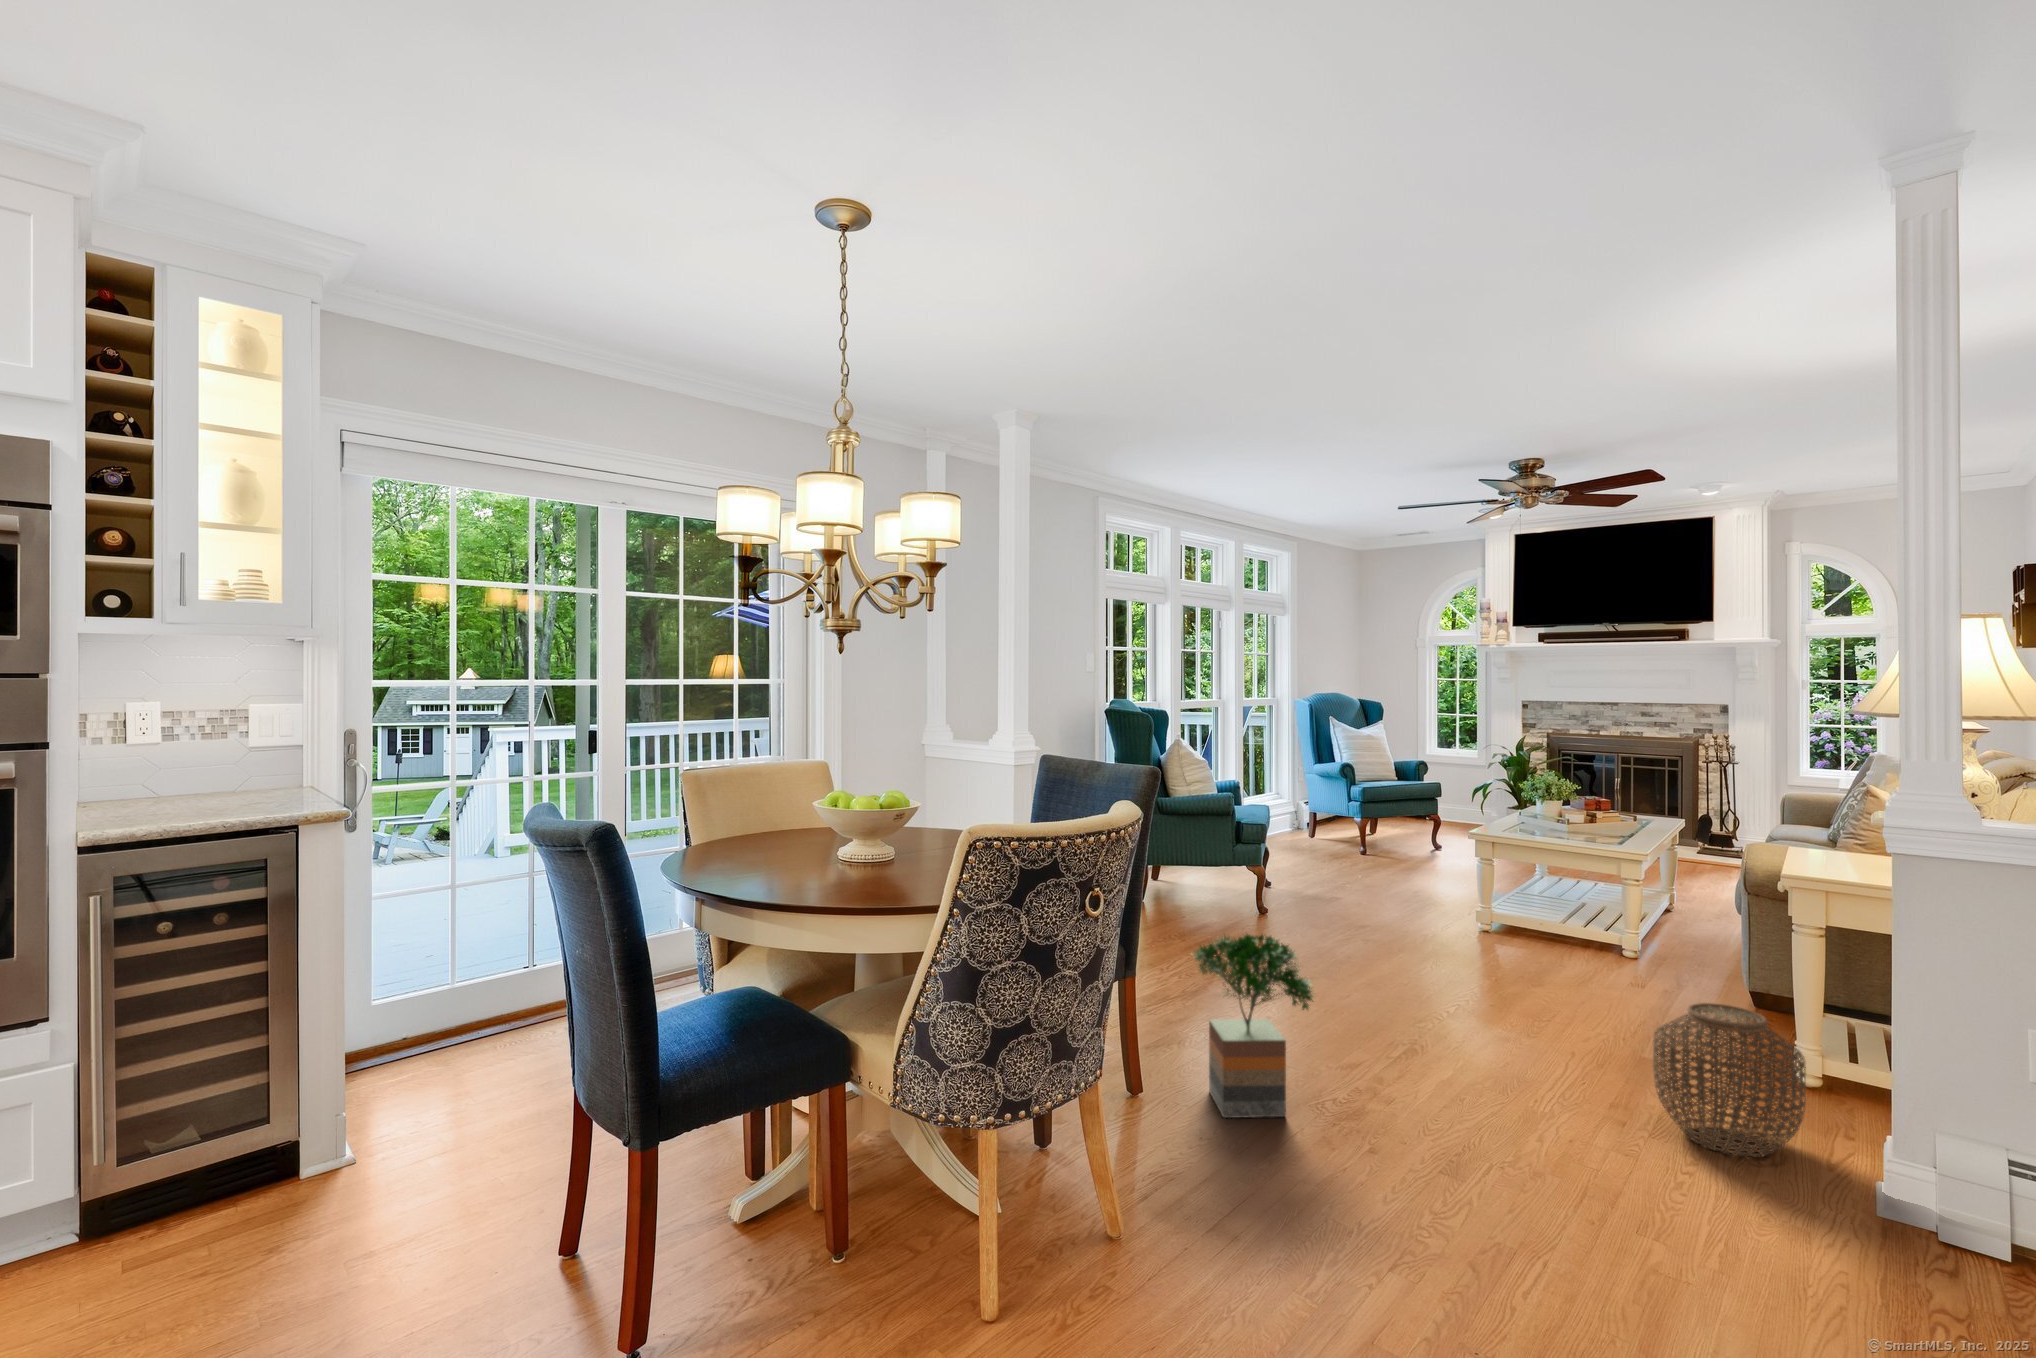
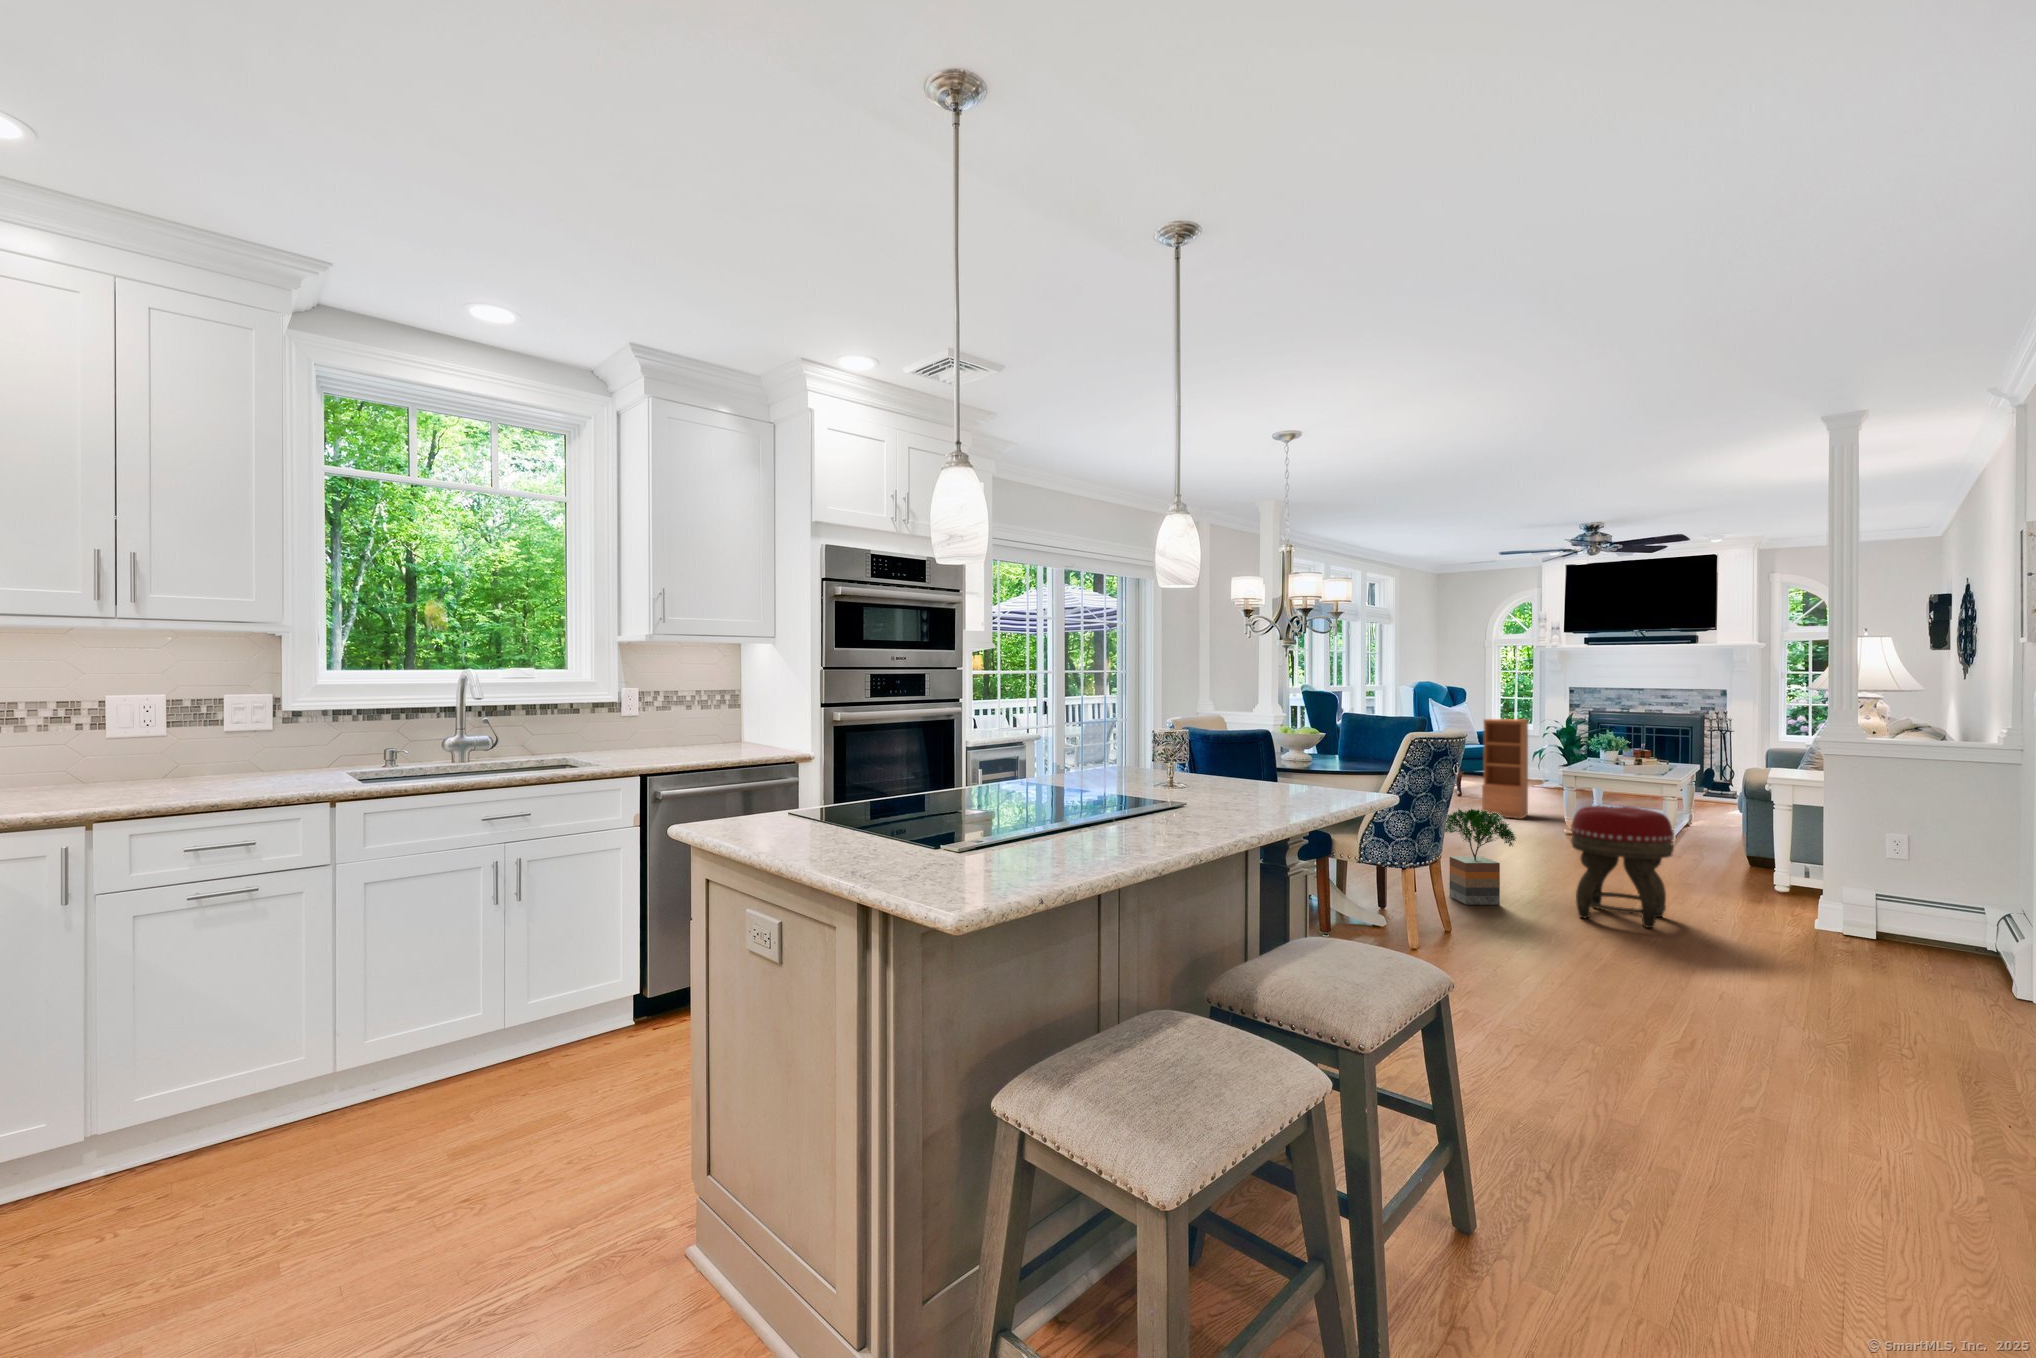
bookcase: none [1373,748,1441,897] -> present [1482,719,1528,819]
footstool: none [1408,937,1593,1197] -> present [1571,806,1674,928]
woven basket: present [1653,1003,1806,1157] -> none [1701,842,1784,918]

